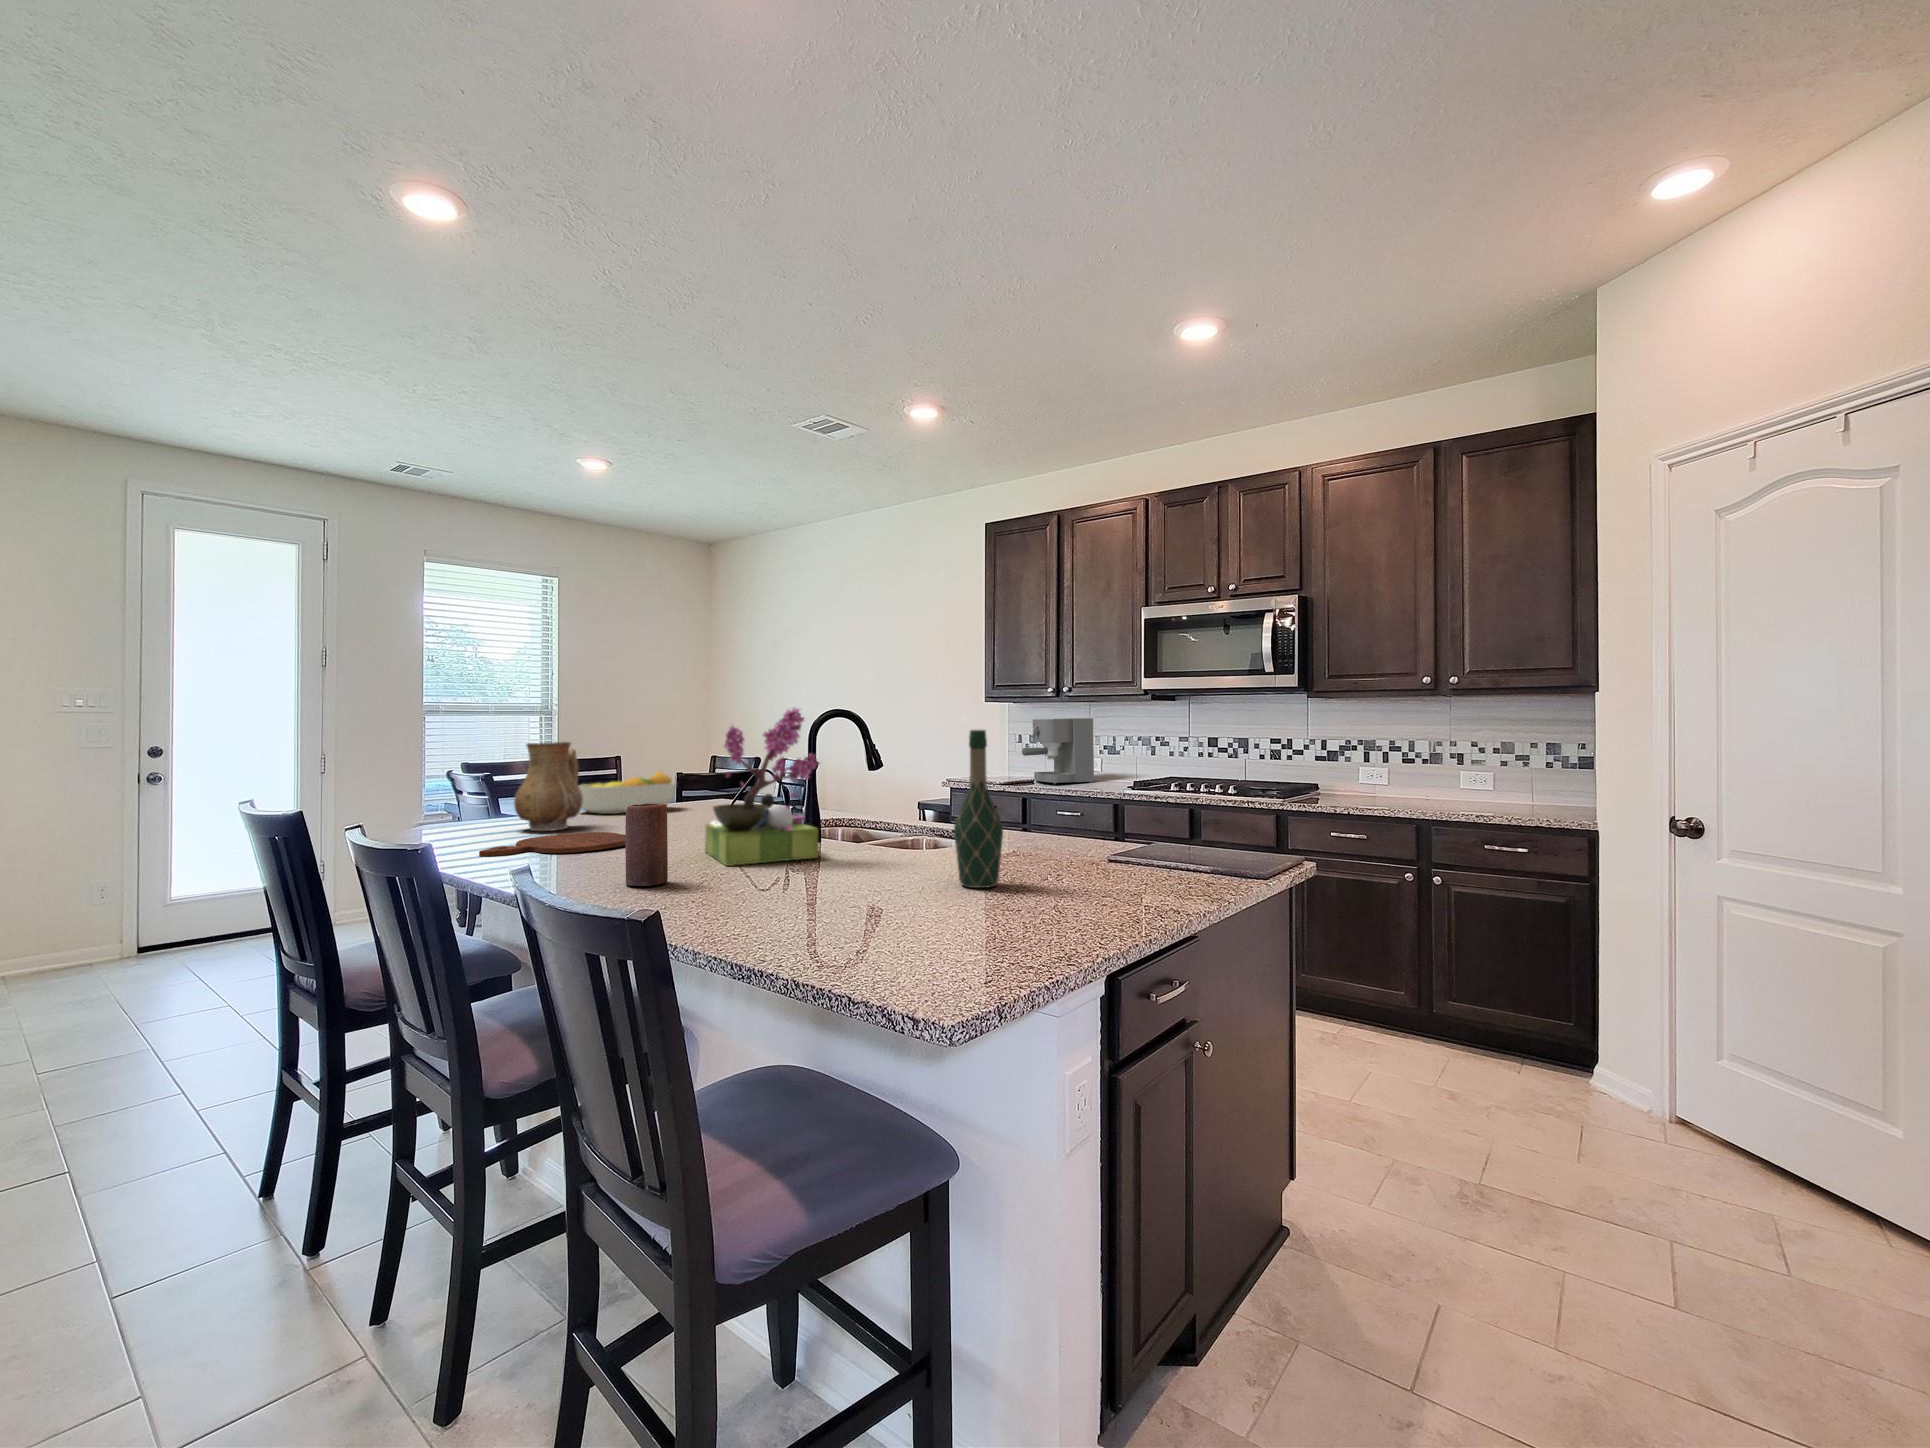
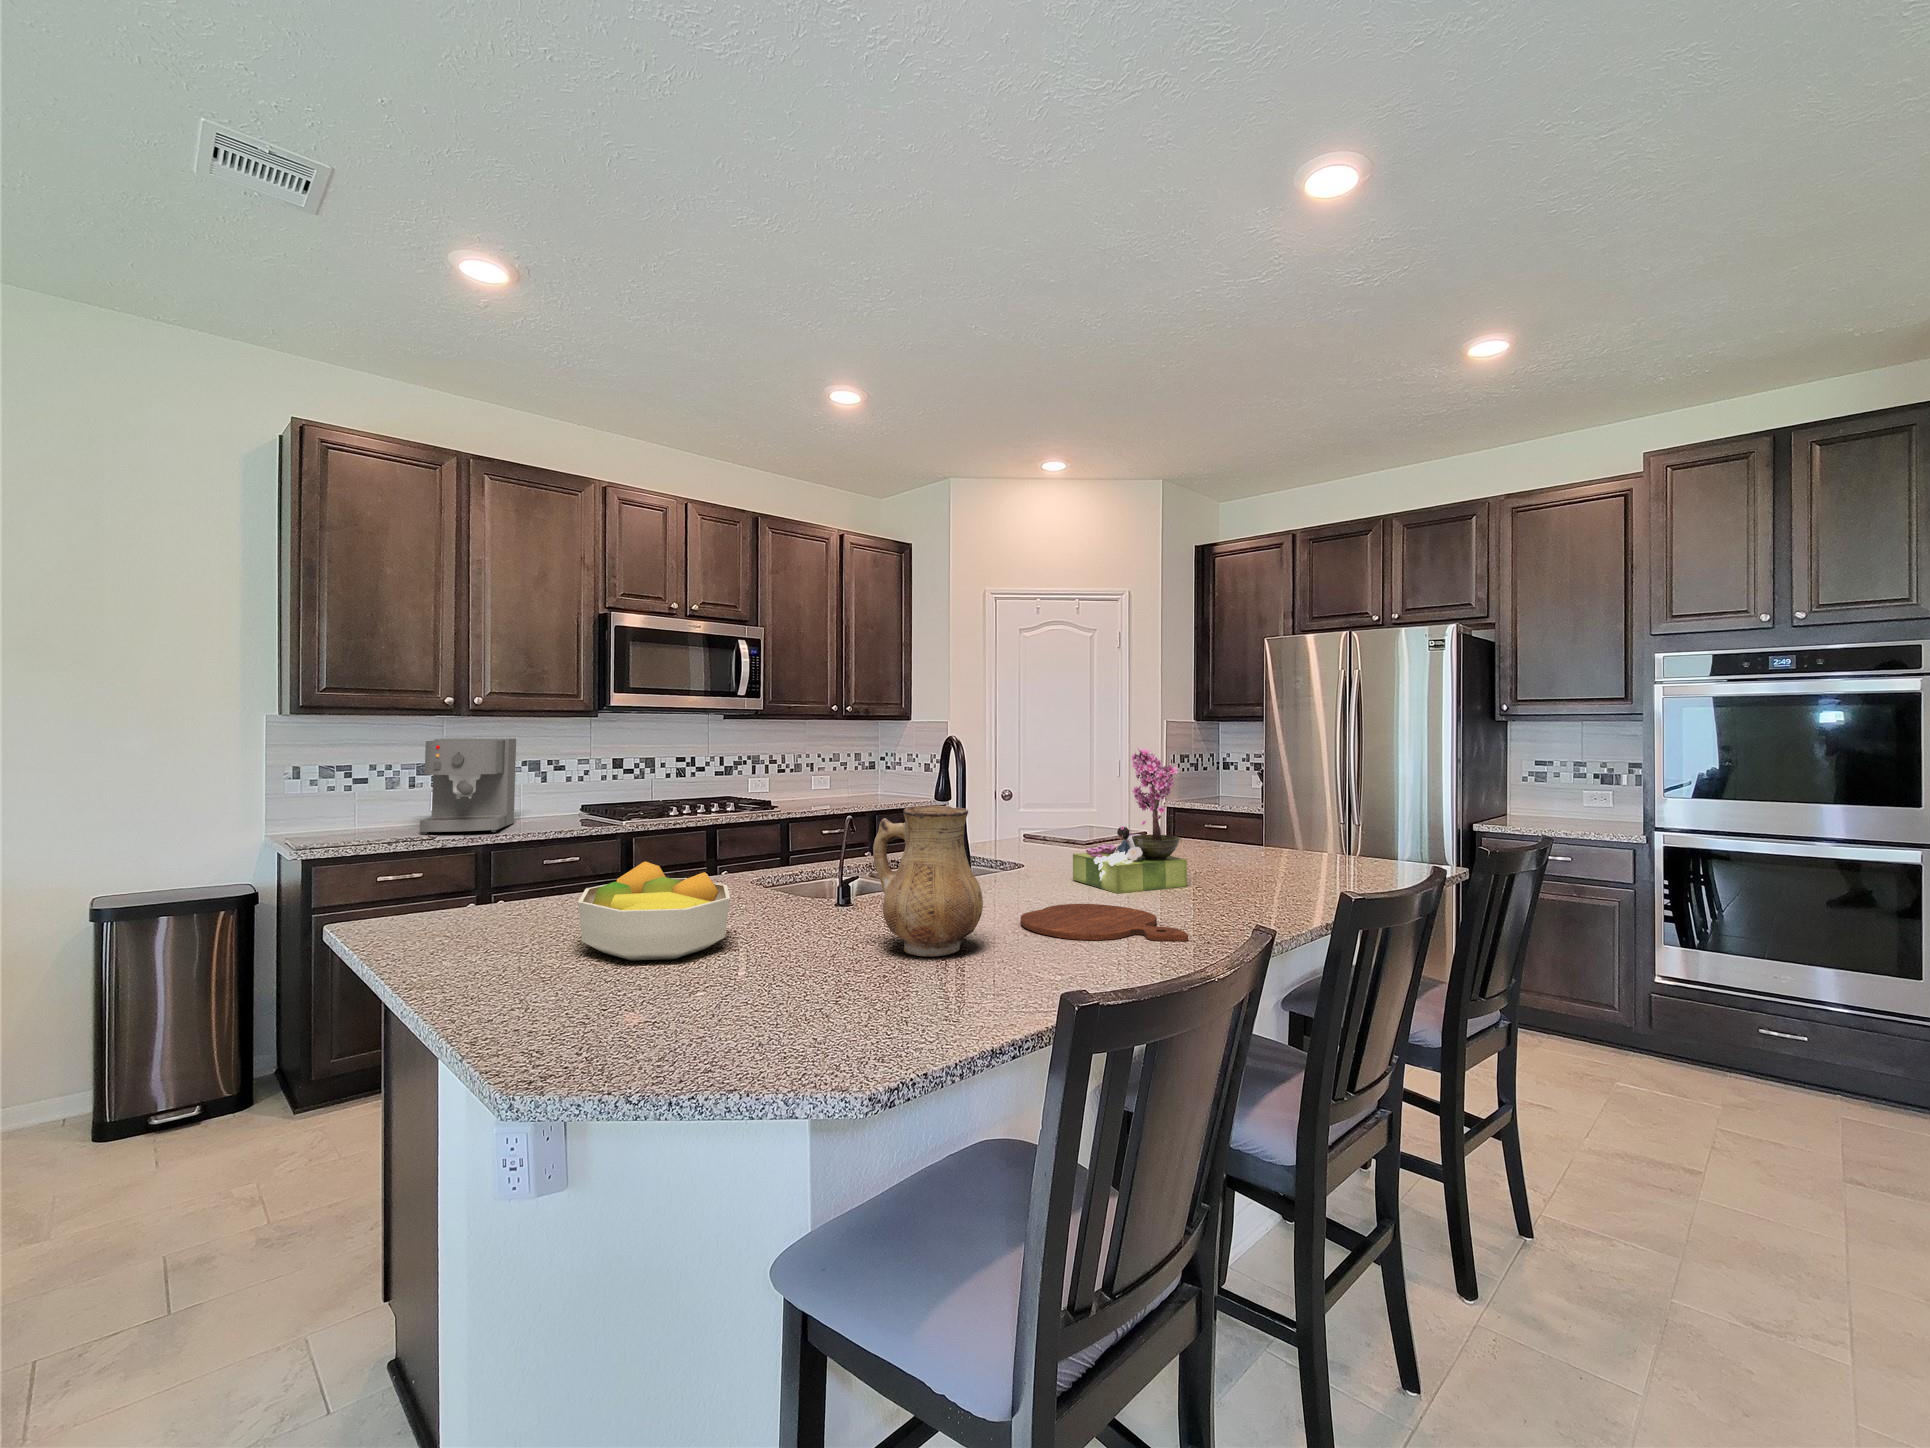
wine bottle: present [954,730,1003,888] -> none [1201,760,1233,858]
candle: present [625,803,668,886] -> none [1260,829,1293,895]

